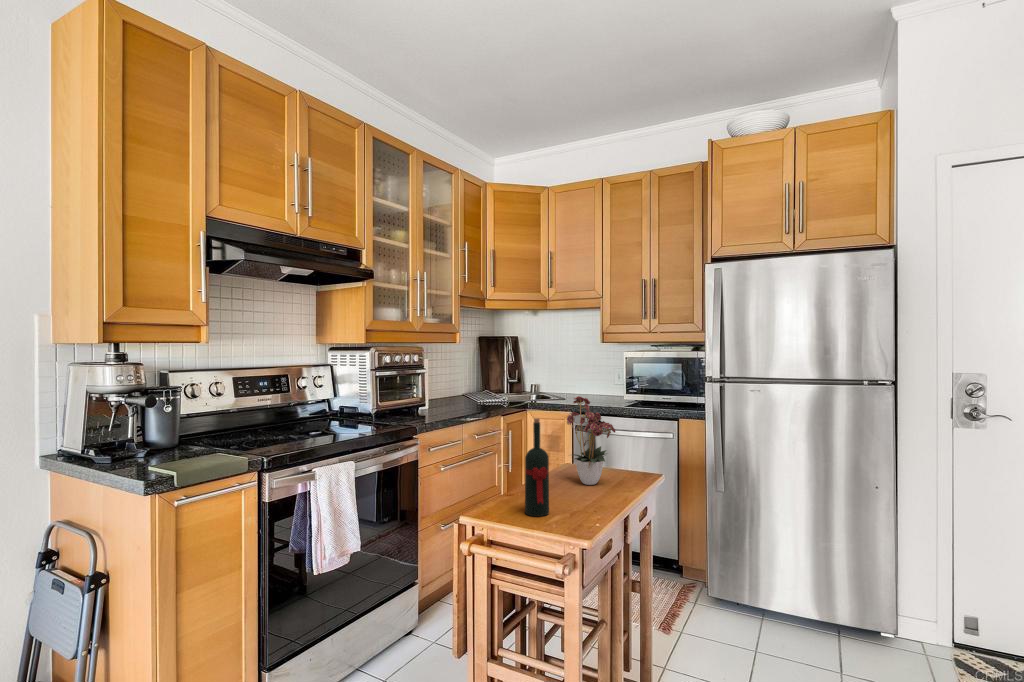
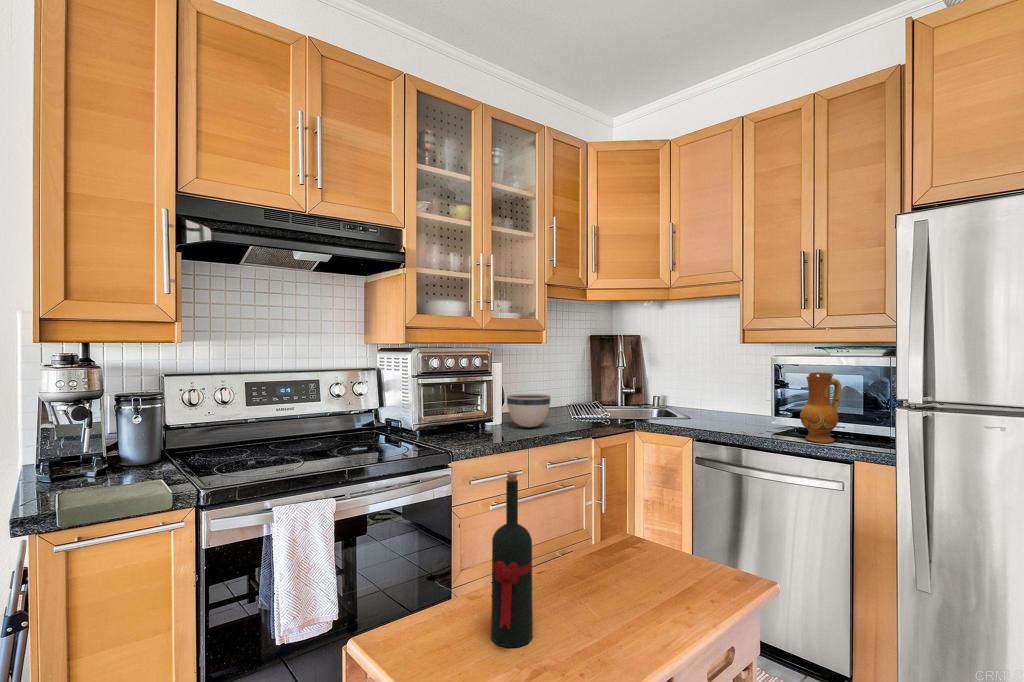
ceramic jug: none [644,362,668,409] -> present [800,372,841,443]
bowl: none [435,384,471,410] -> present [507,394,551,427]
flower arrangement: present [567,396,615,485] -> none [609,423,696,579]

